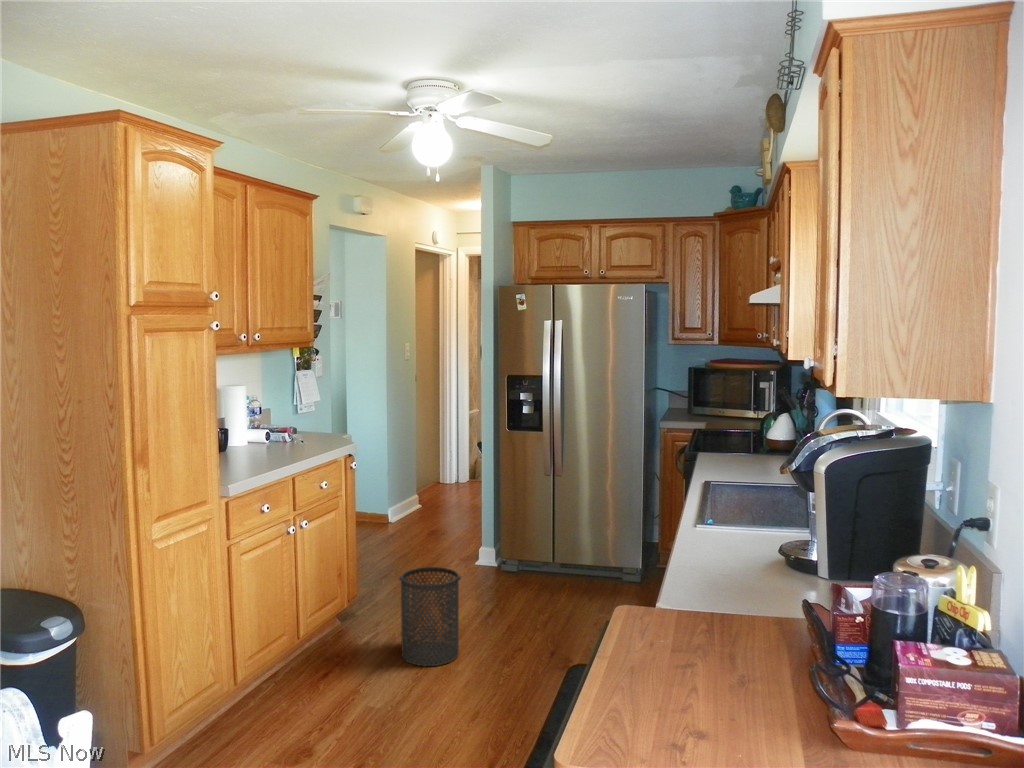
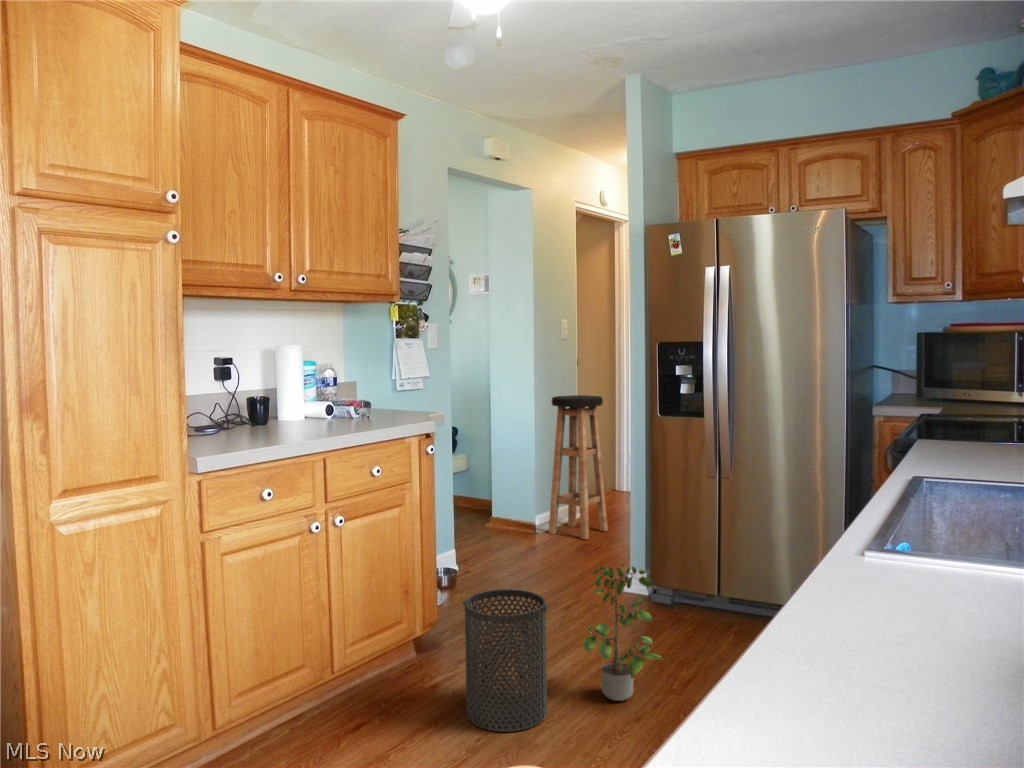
bar stool: none [400,406,448,526] -> present [549,395,608,539]
potted plant: none [479,543,538,639] -> present [583,564,664,701]

